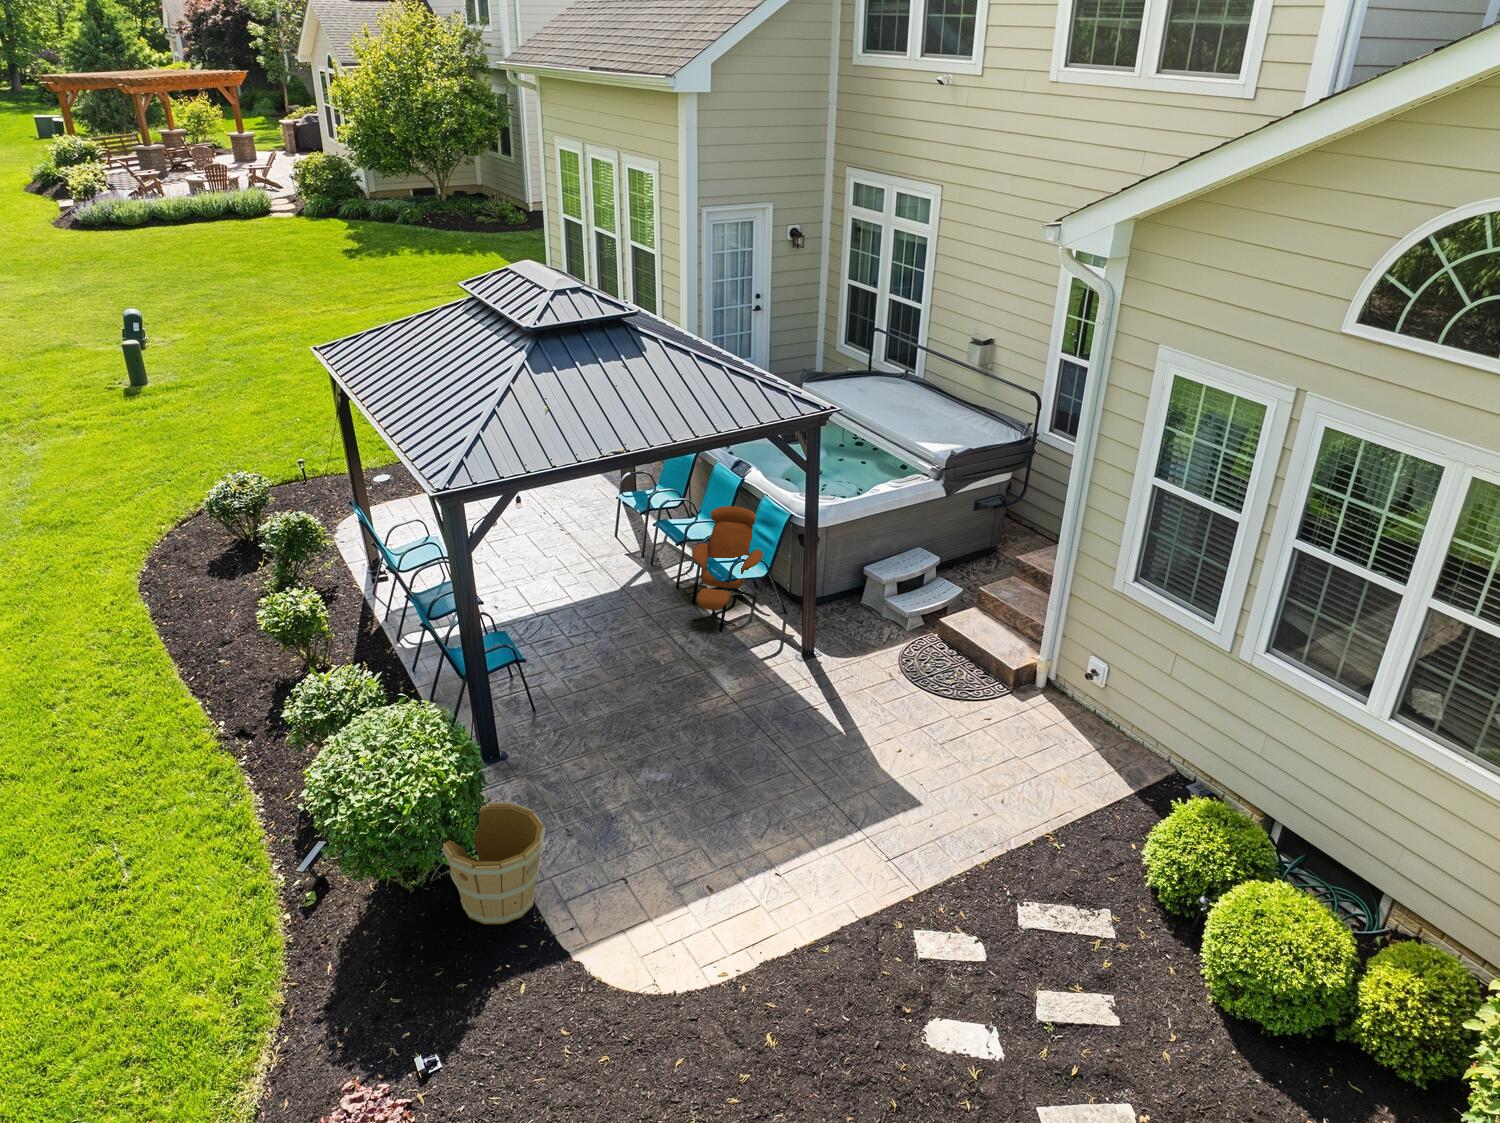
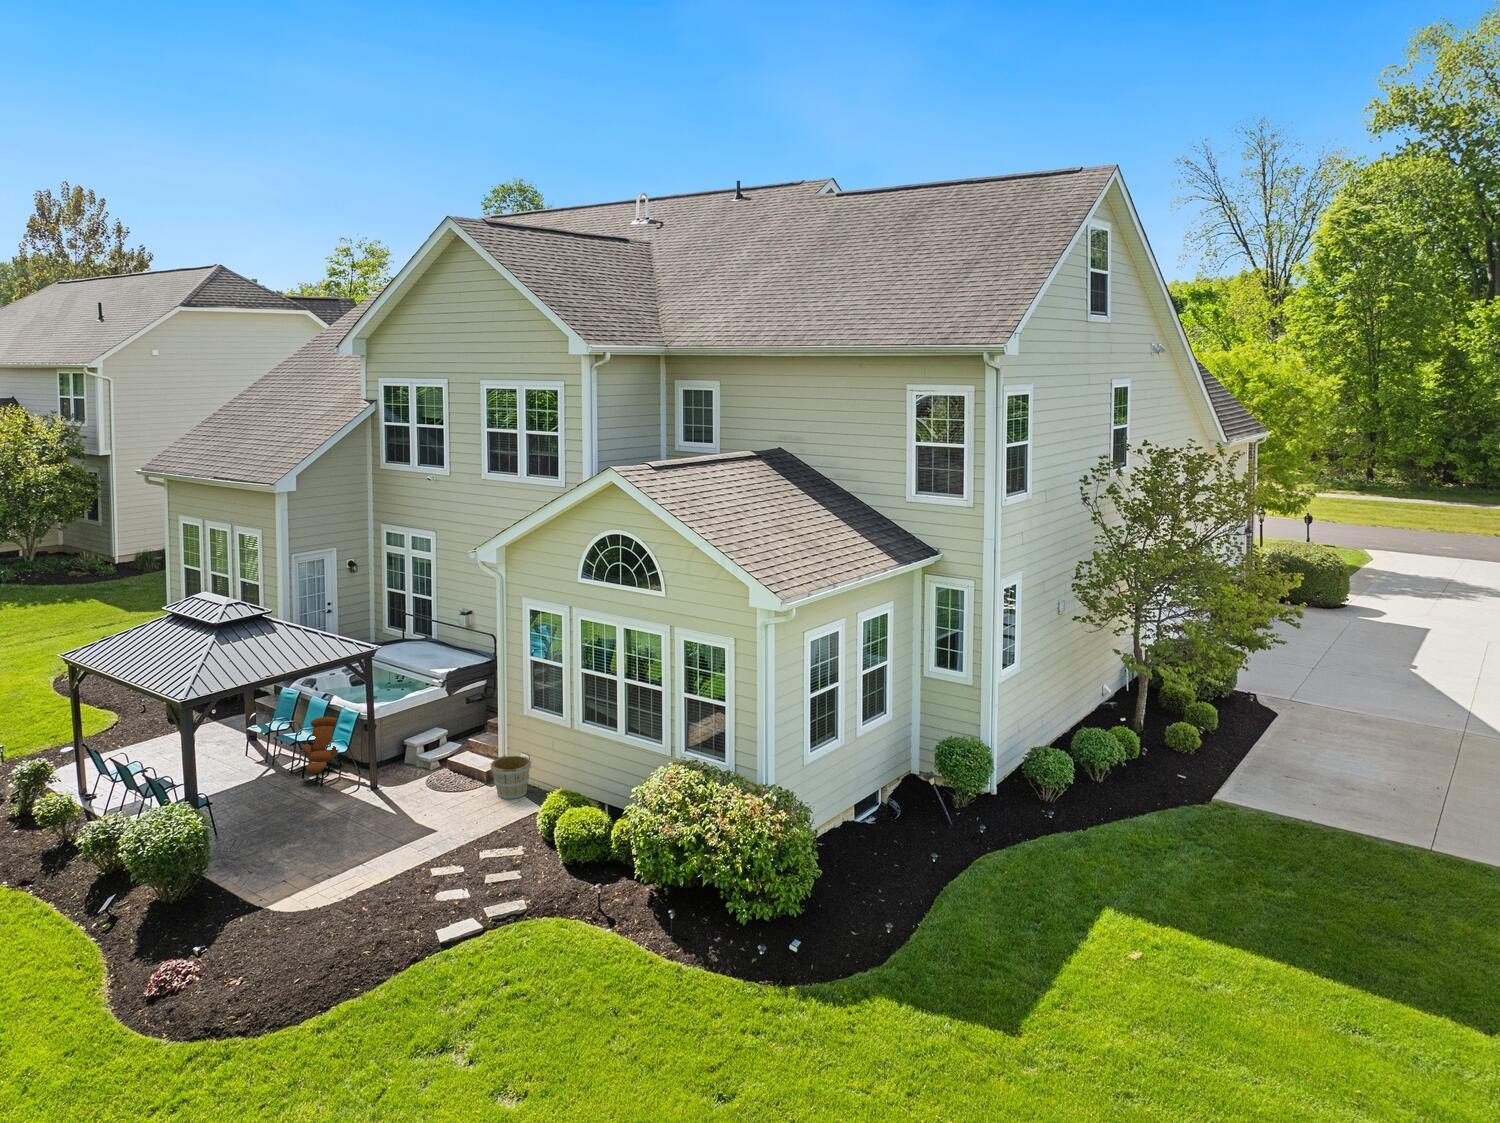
wooden bucket: present [441,802,545,924] -> present [491,756,531,800]

